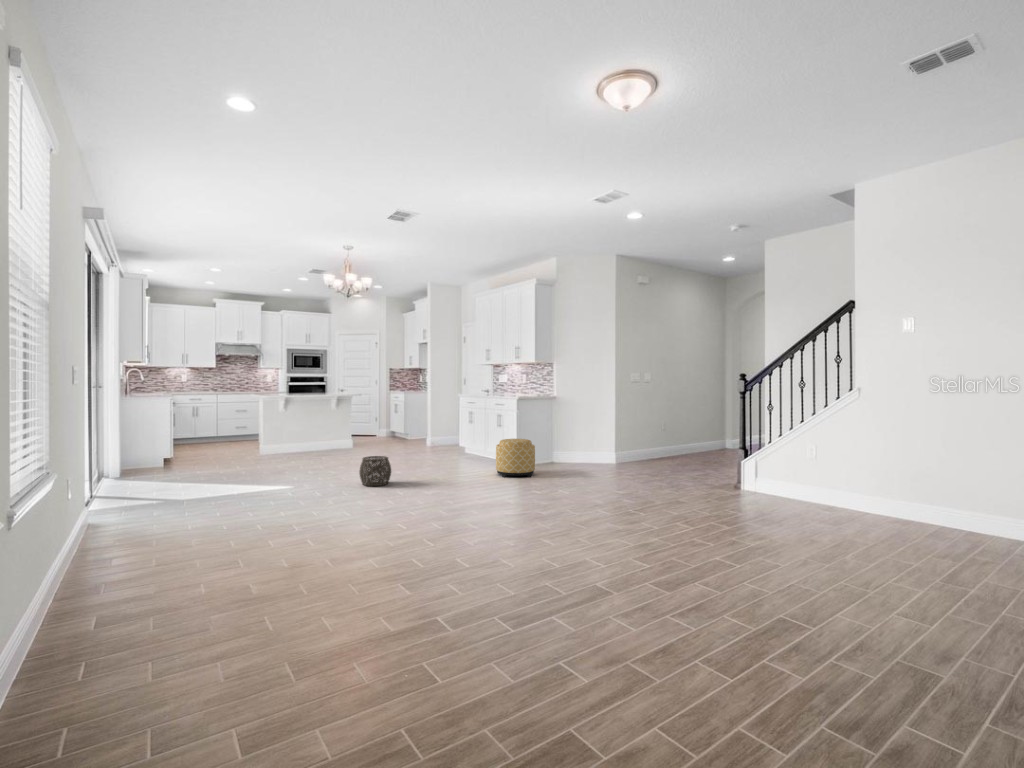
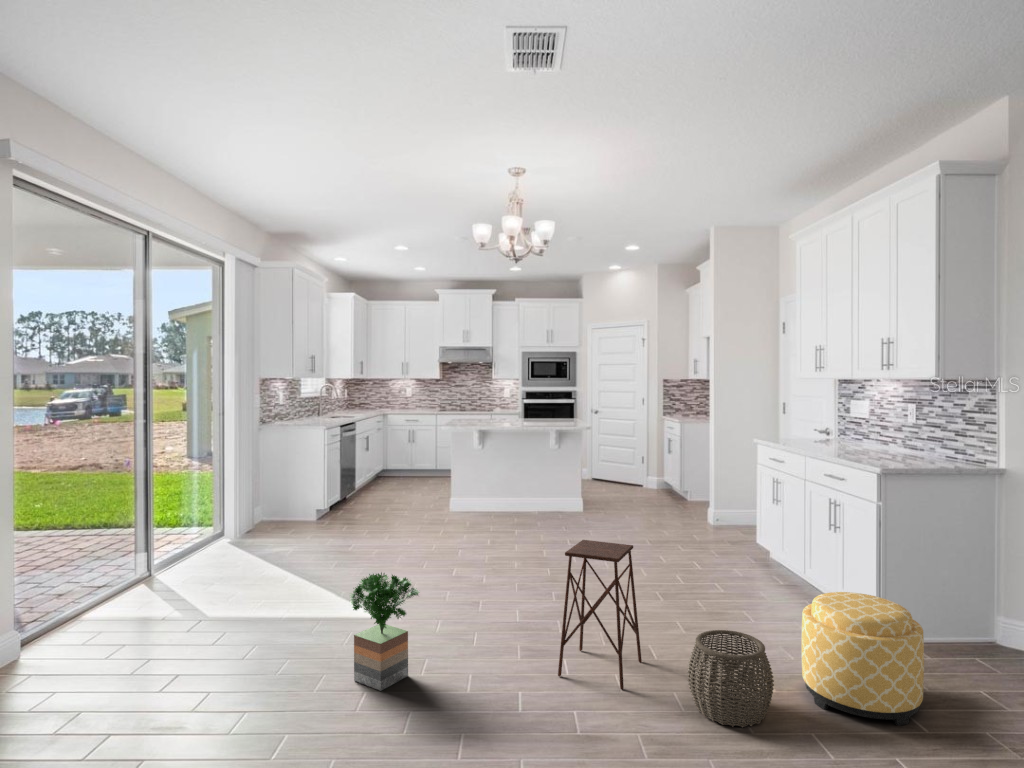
side table: none [405,428,435,483] -> present [558,540,642,690]
potted tree: none [314,444,346,494] -> present [350,573,419,691]
woven basket: present [359,456,391,486] -> present [687,630,774,727]

